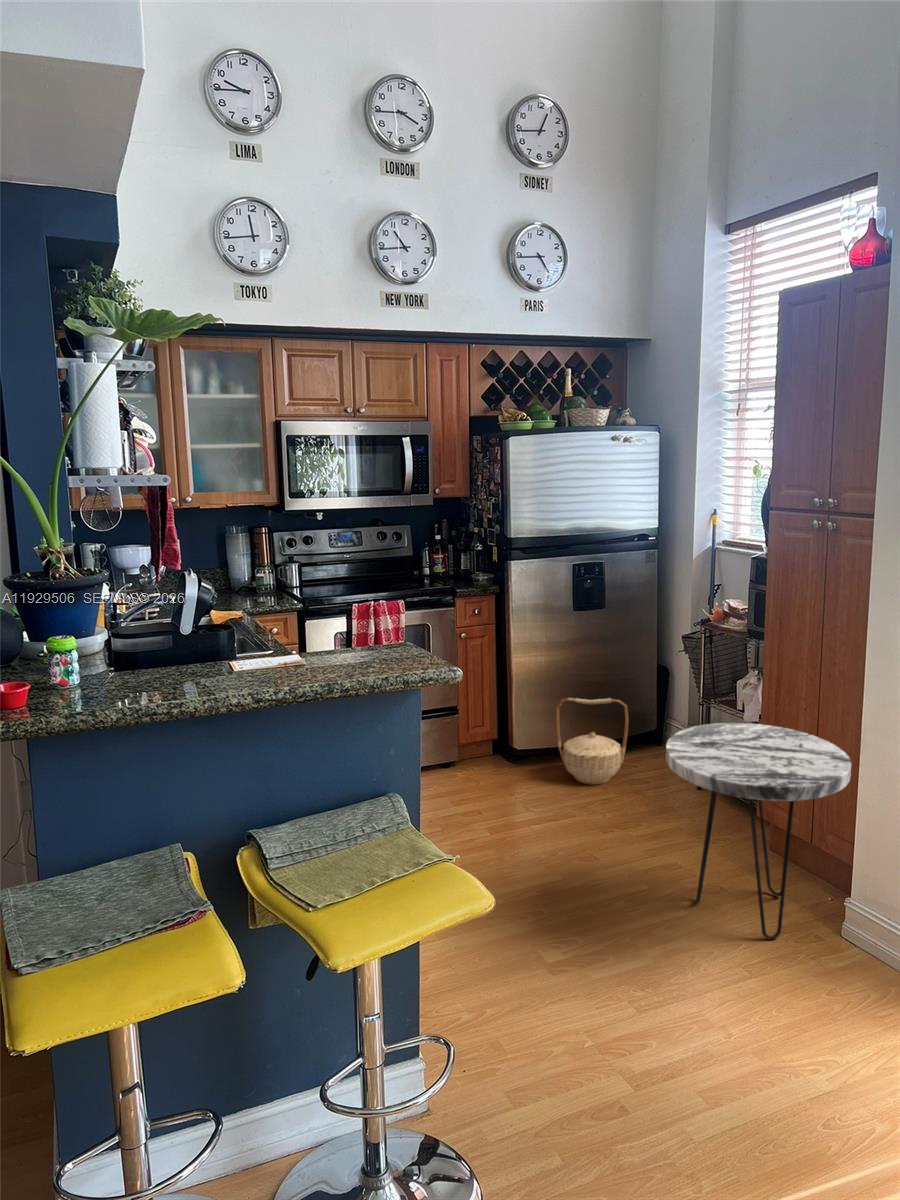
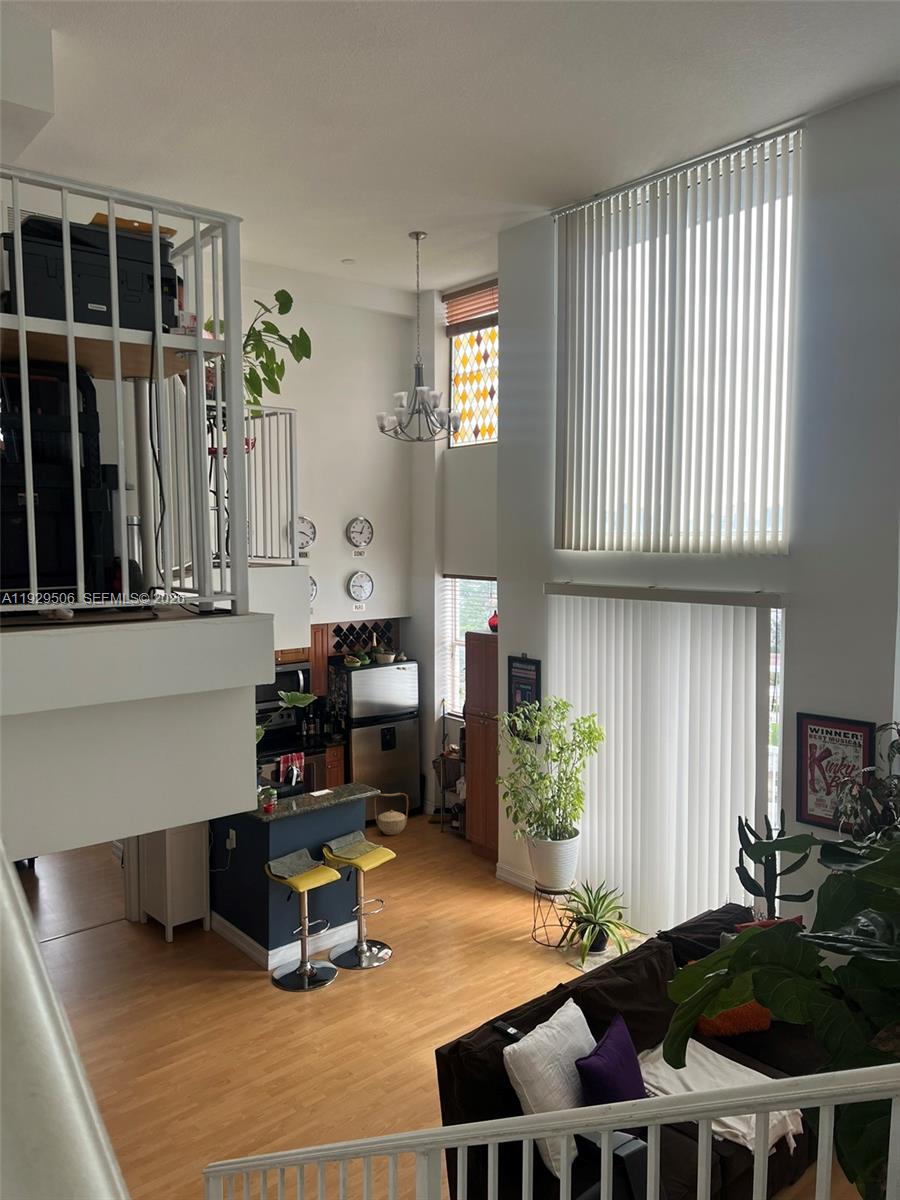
side table: present [666,723,851,940] -> none [427,799,492,880]

